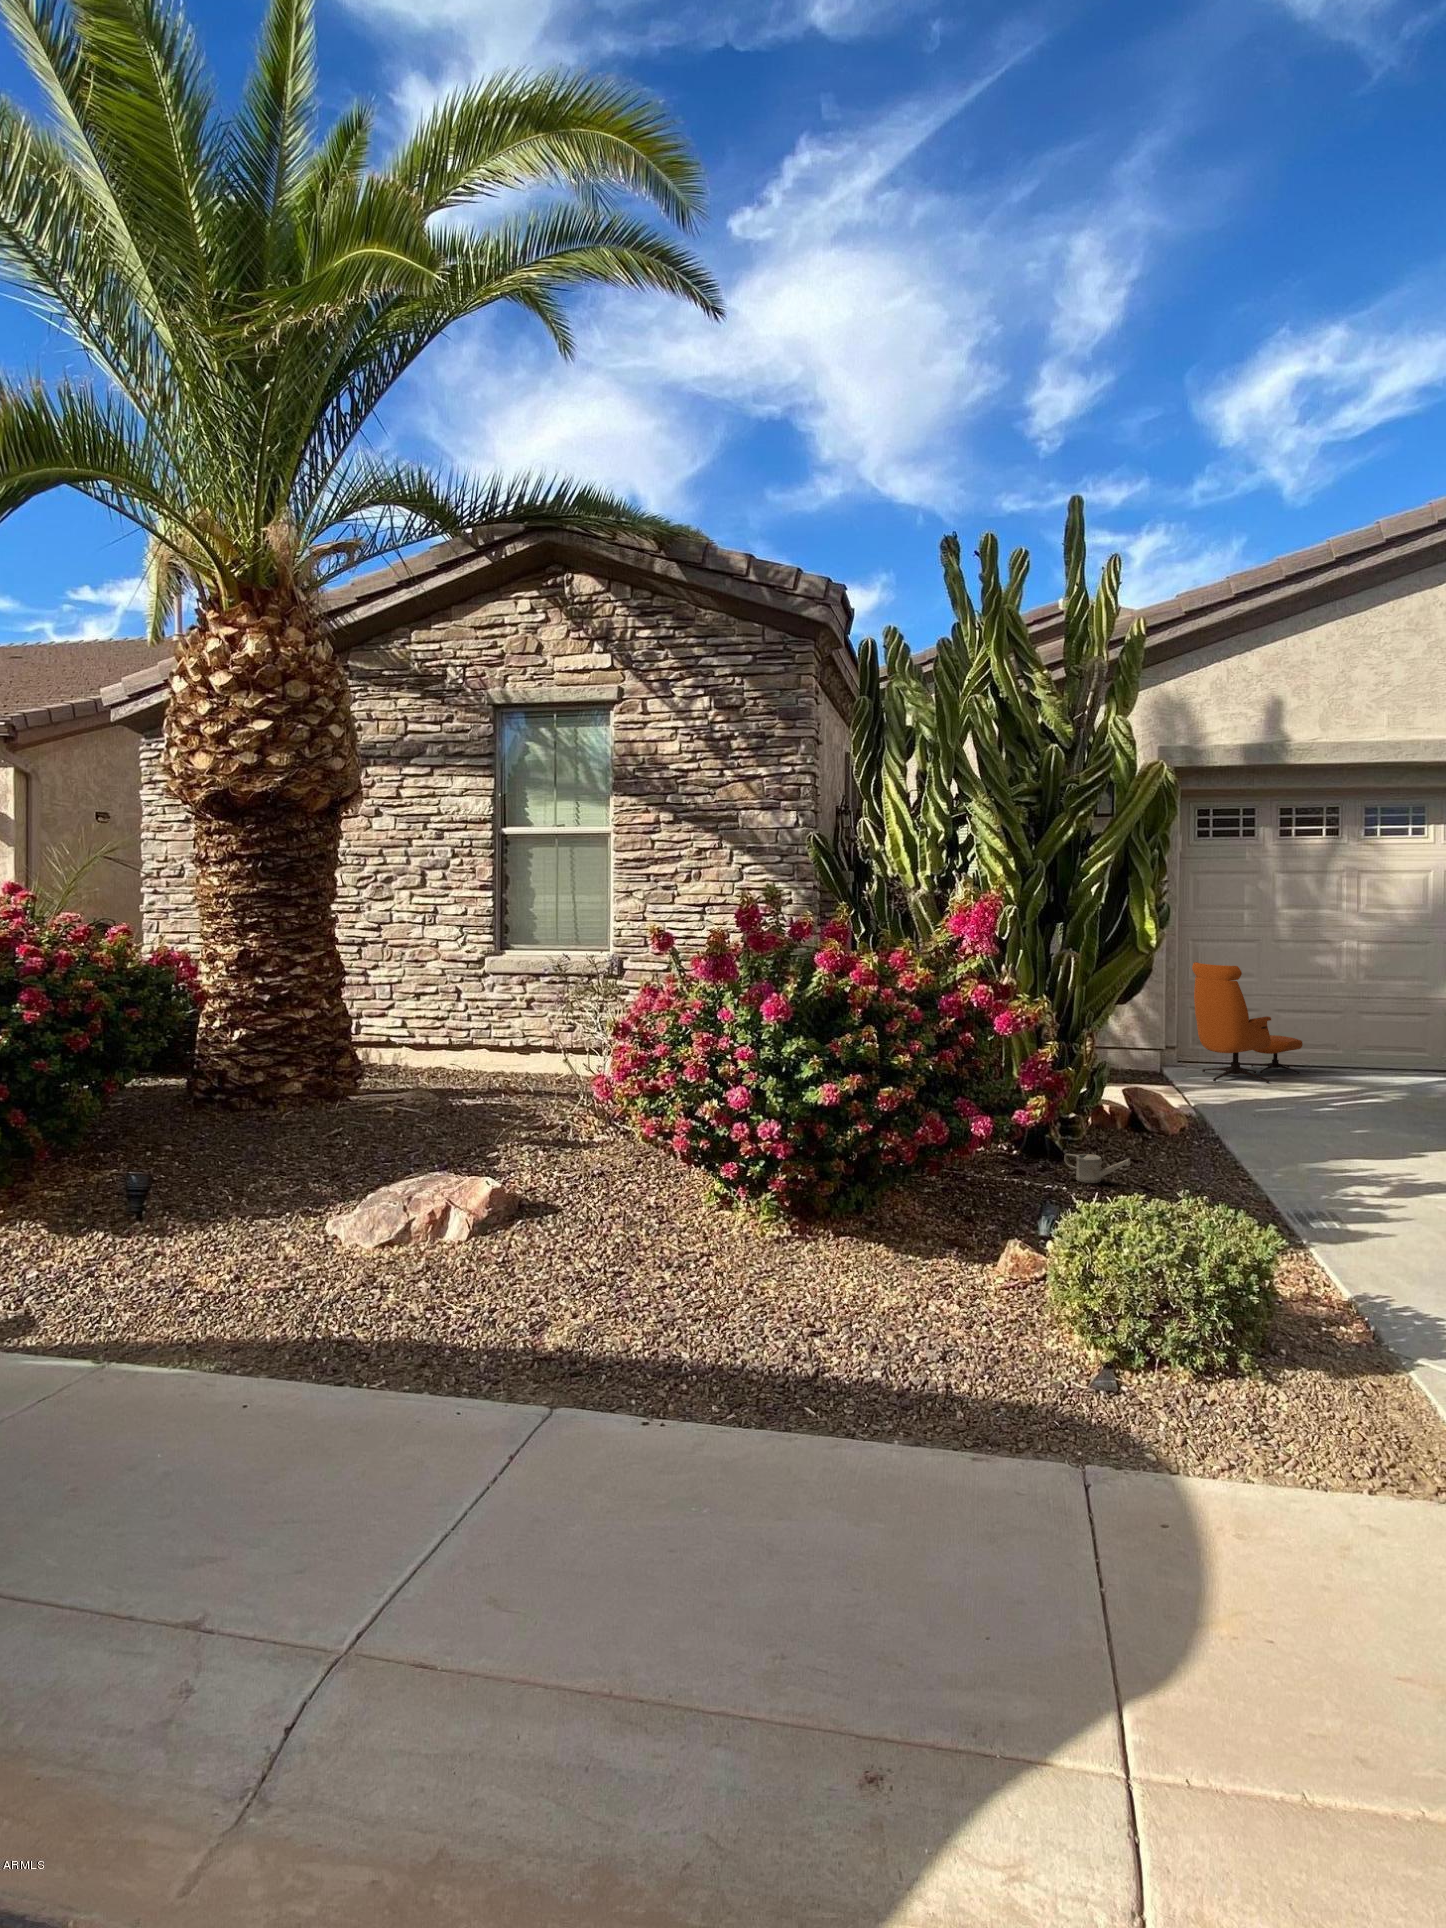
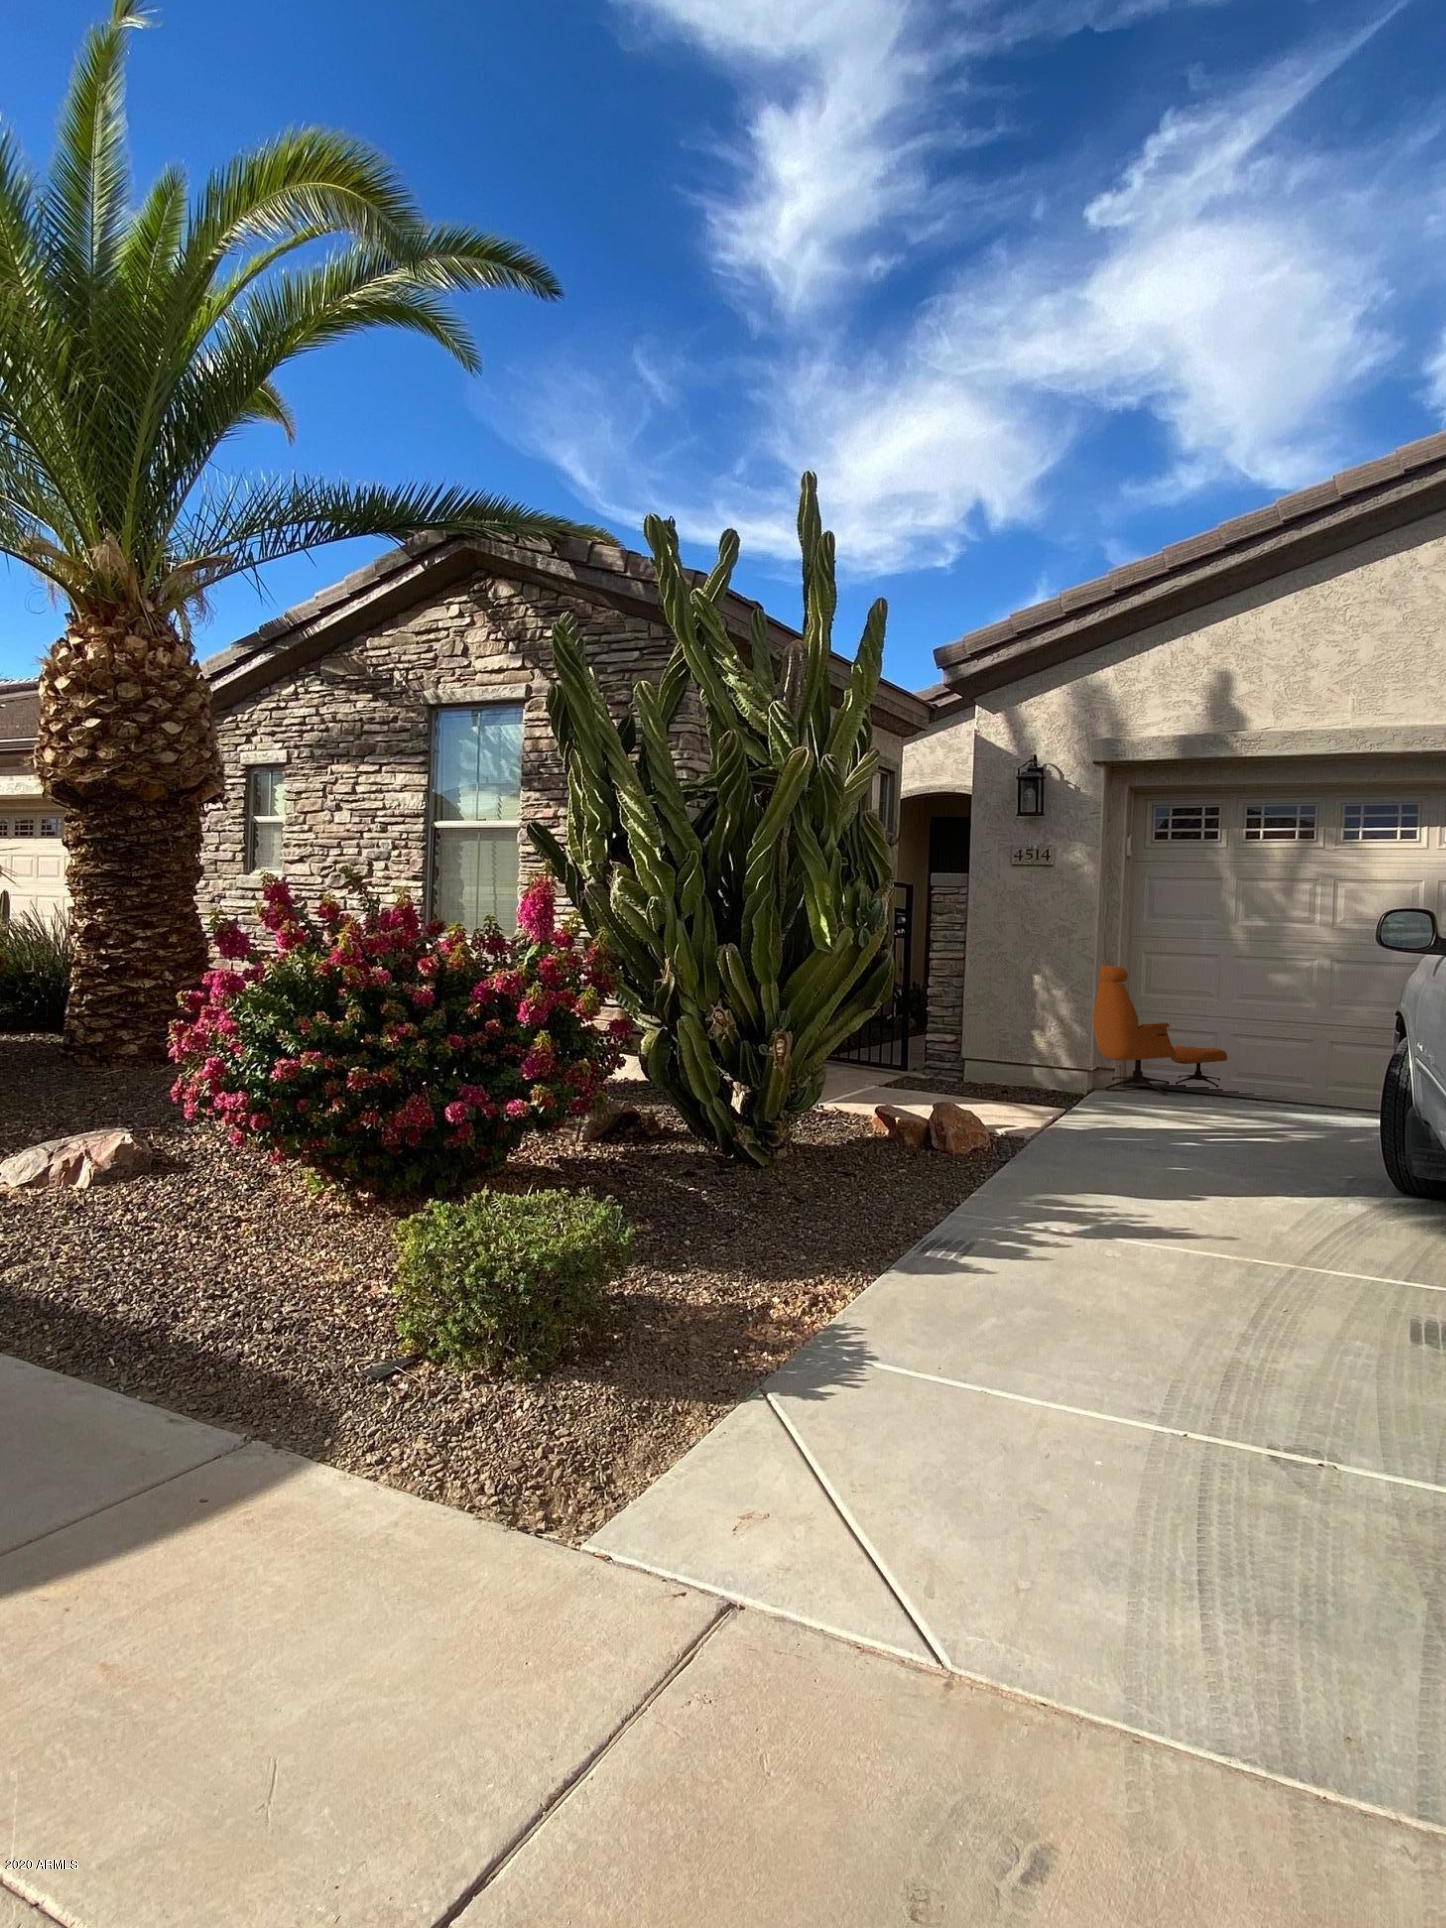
watering can: present [1064,1154,1130,1183] -> none [764,1148,816,1179]

